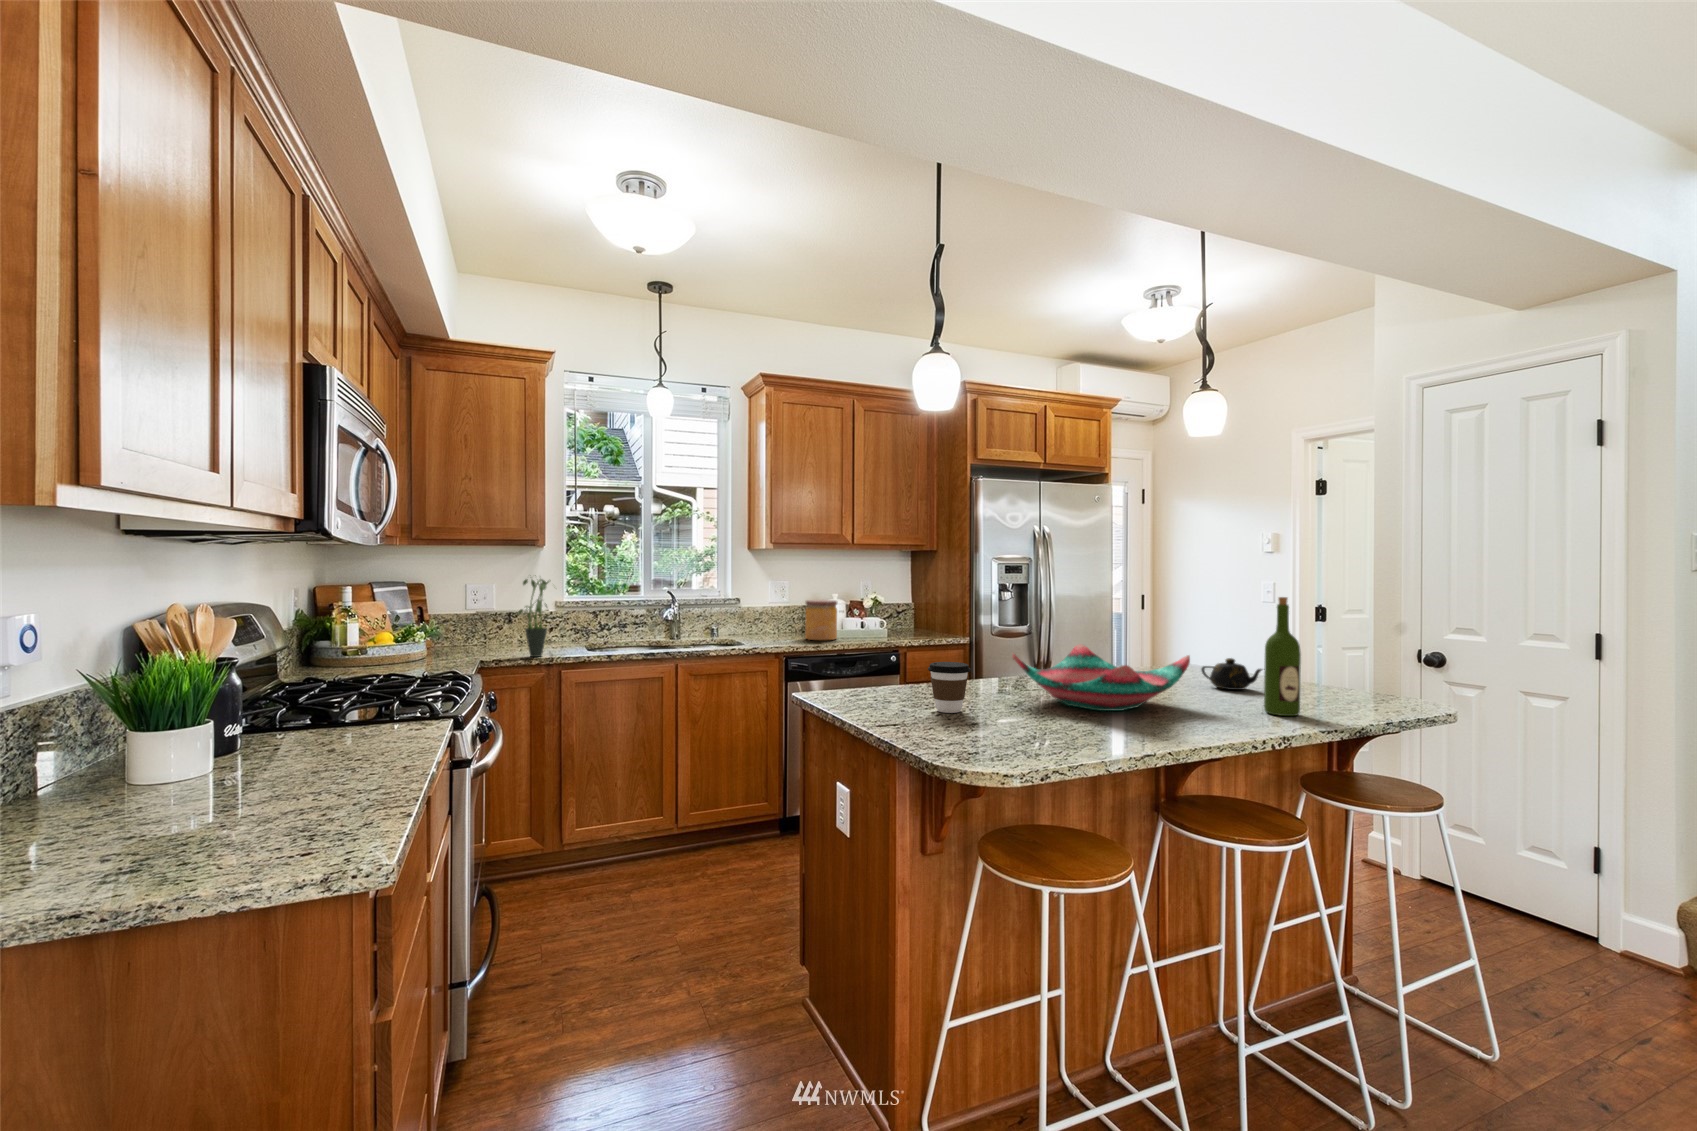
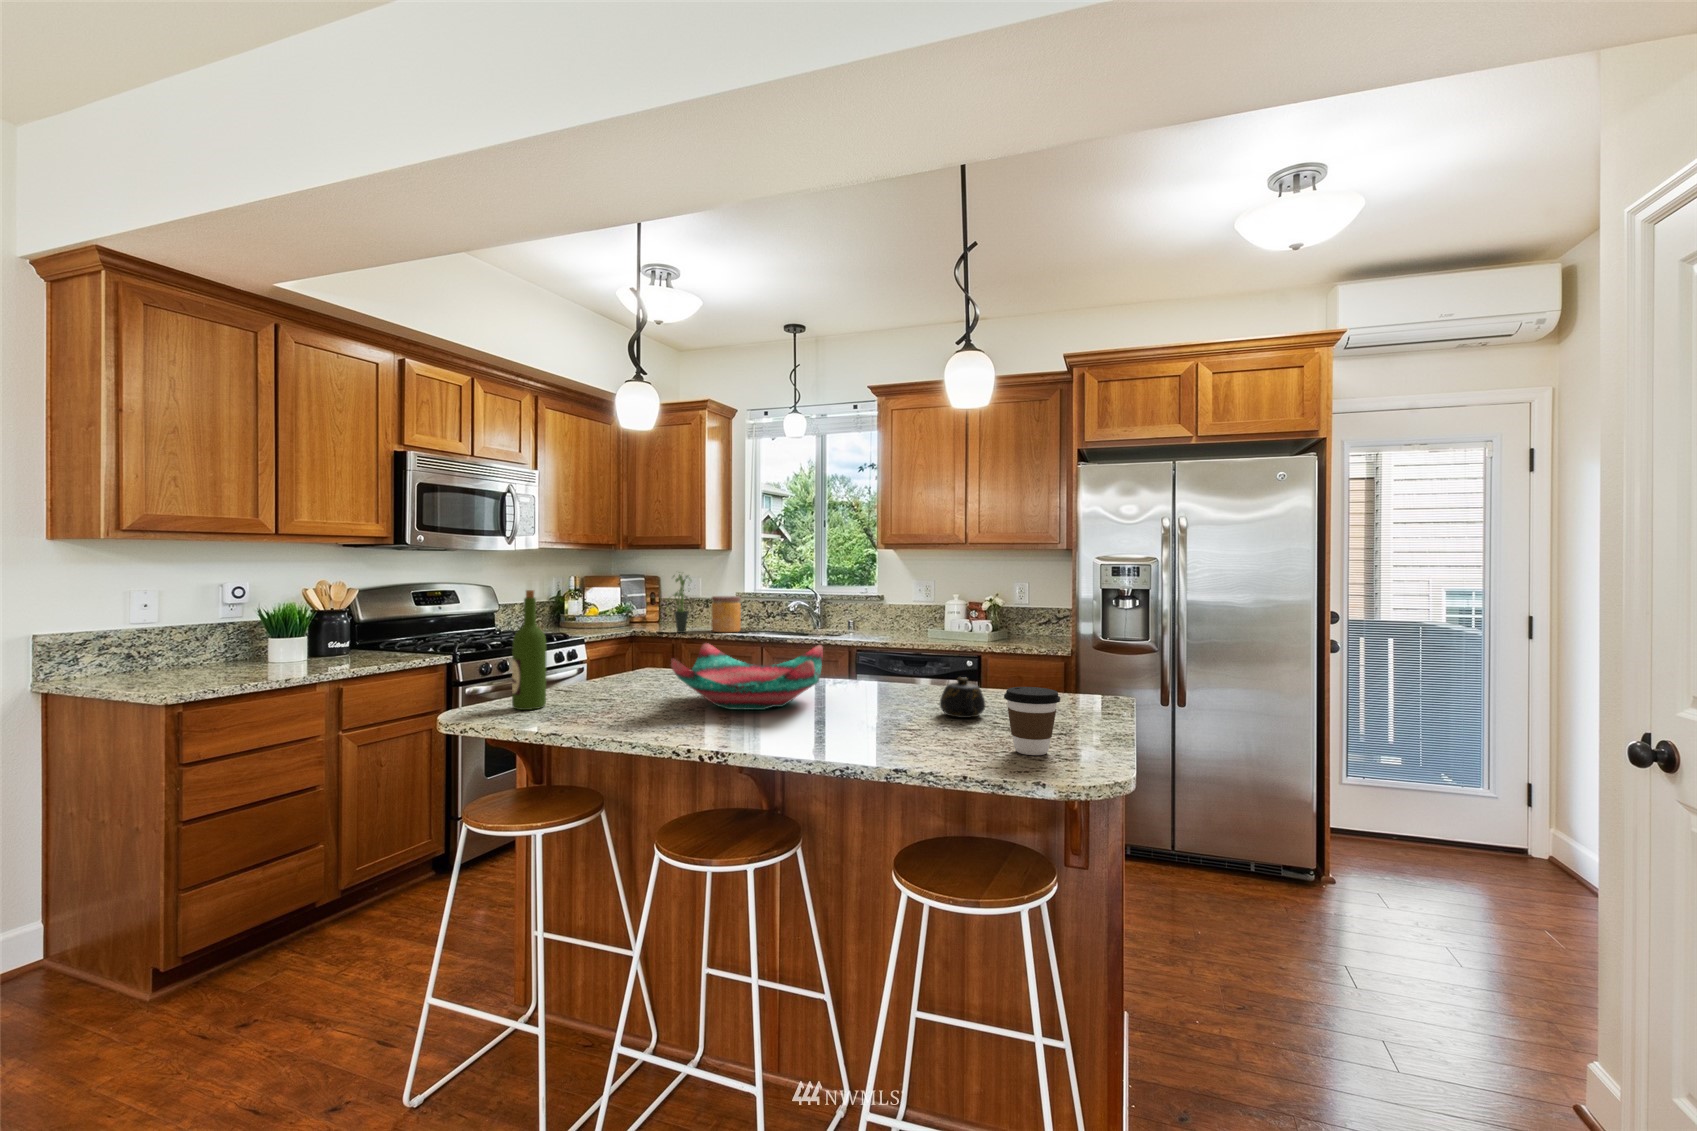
wine bottle: present [1264,597,1301,716] -> present [512,590,547,710]
jar: present [805,600,837,640] -> present [711,596,741,632]
coffee cup: present [928,662,971,713] -> present [1004,687,1060,755]

